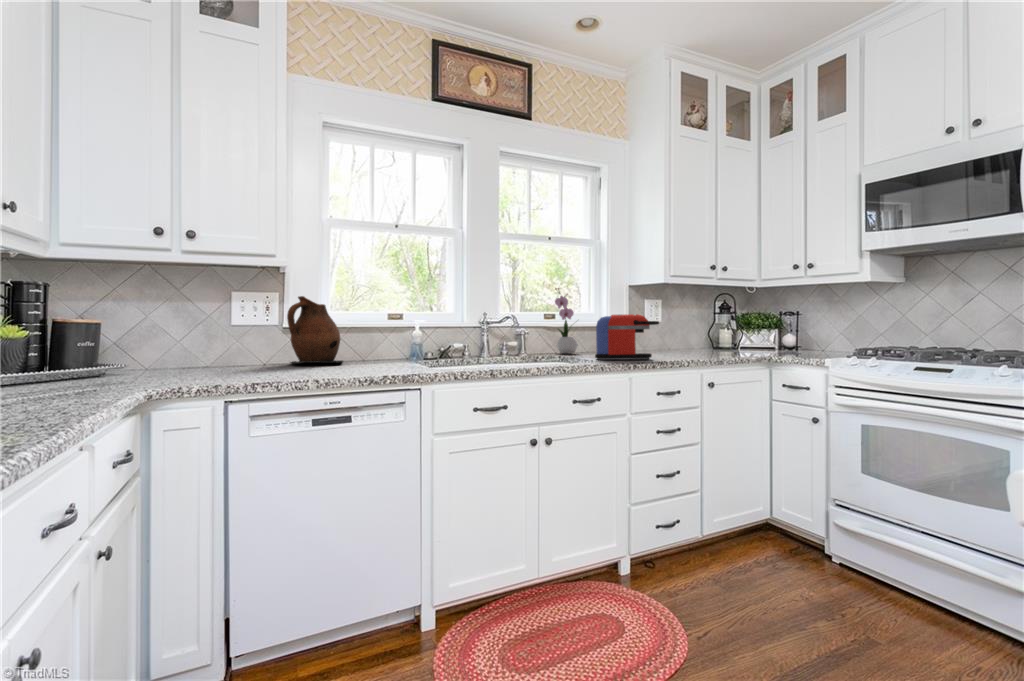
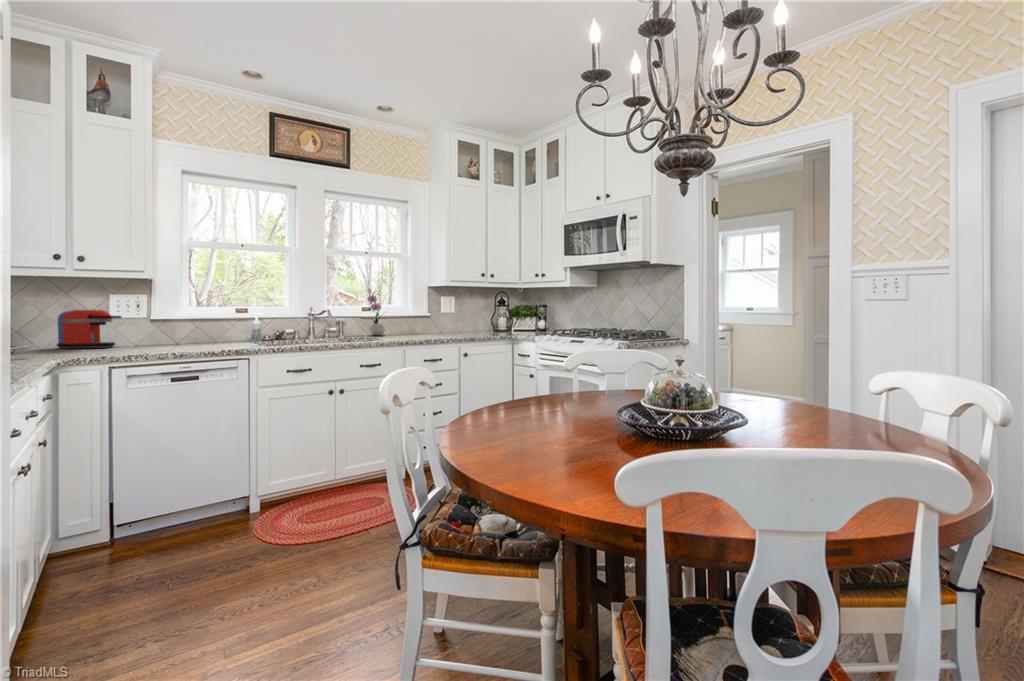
ceramic pitcher: present [287,296,343,363] -> none [156,296,202,343]
coffee maker: present [595,314,659,360] -> present [57,310,121,348]

